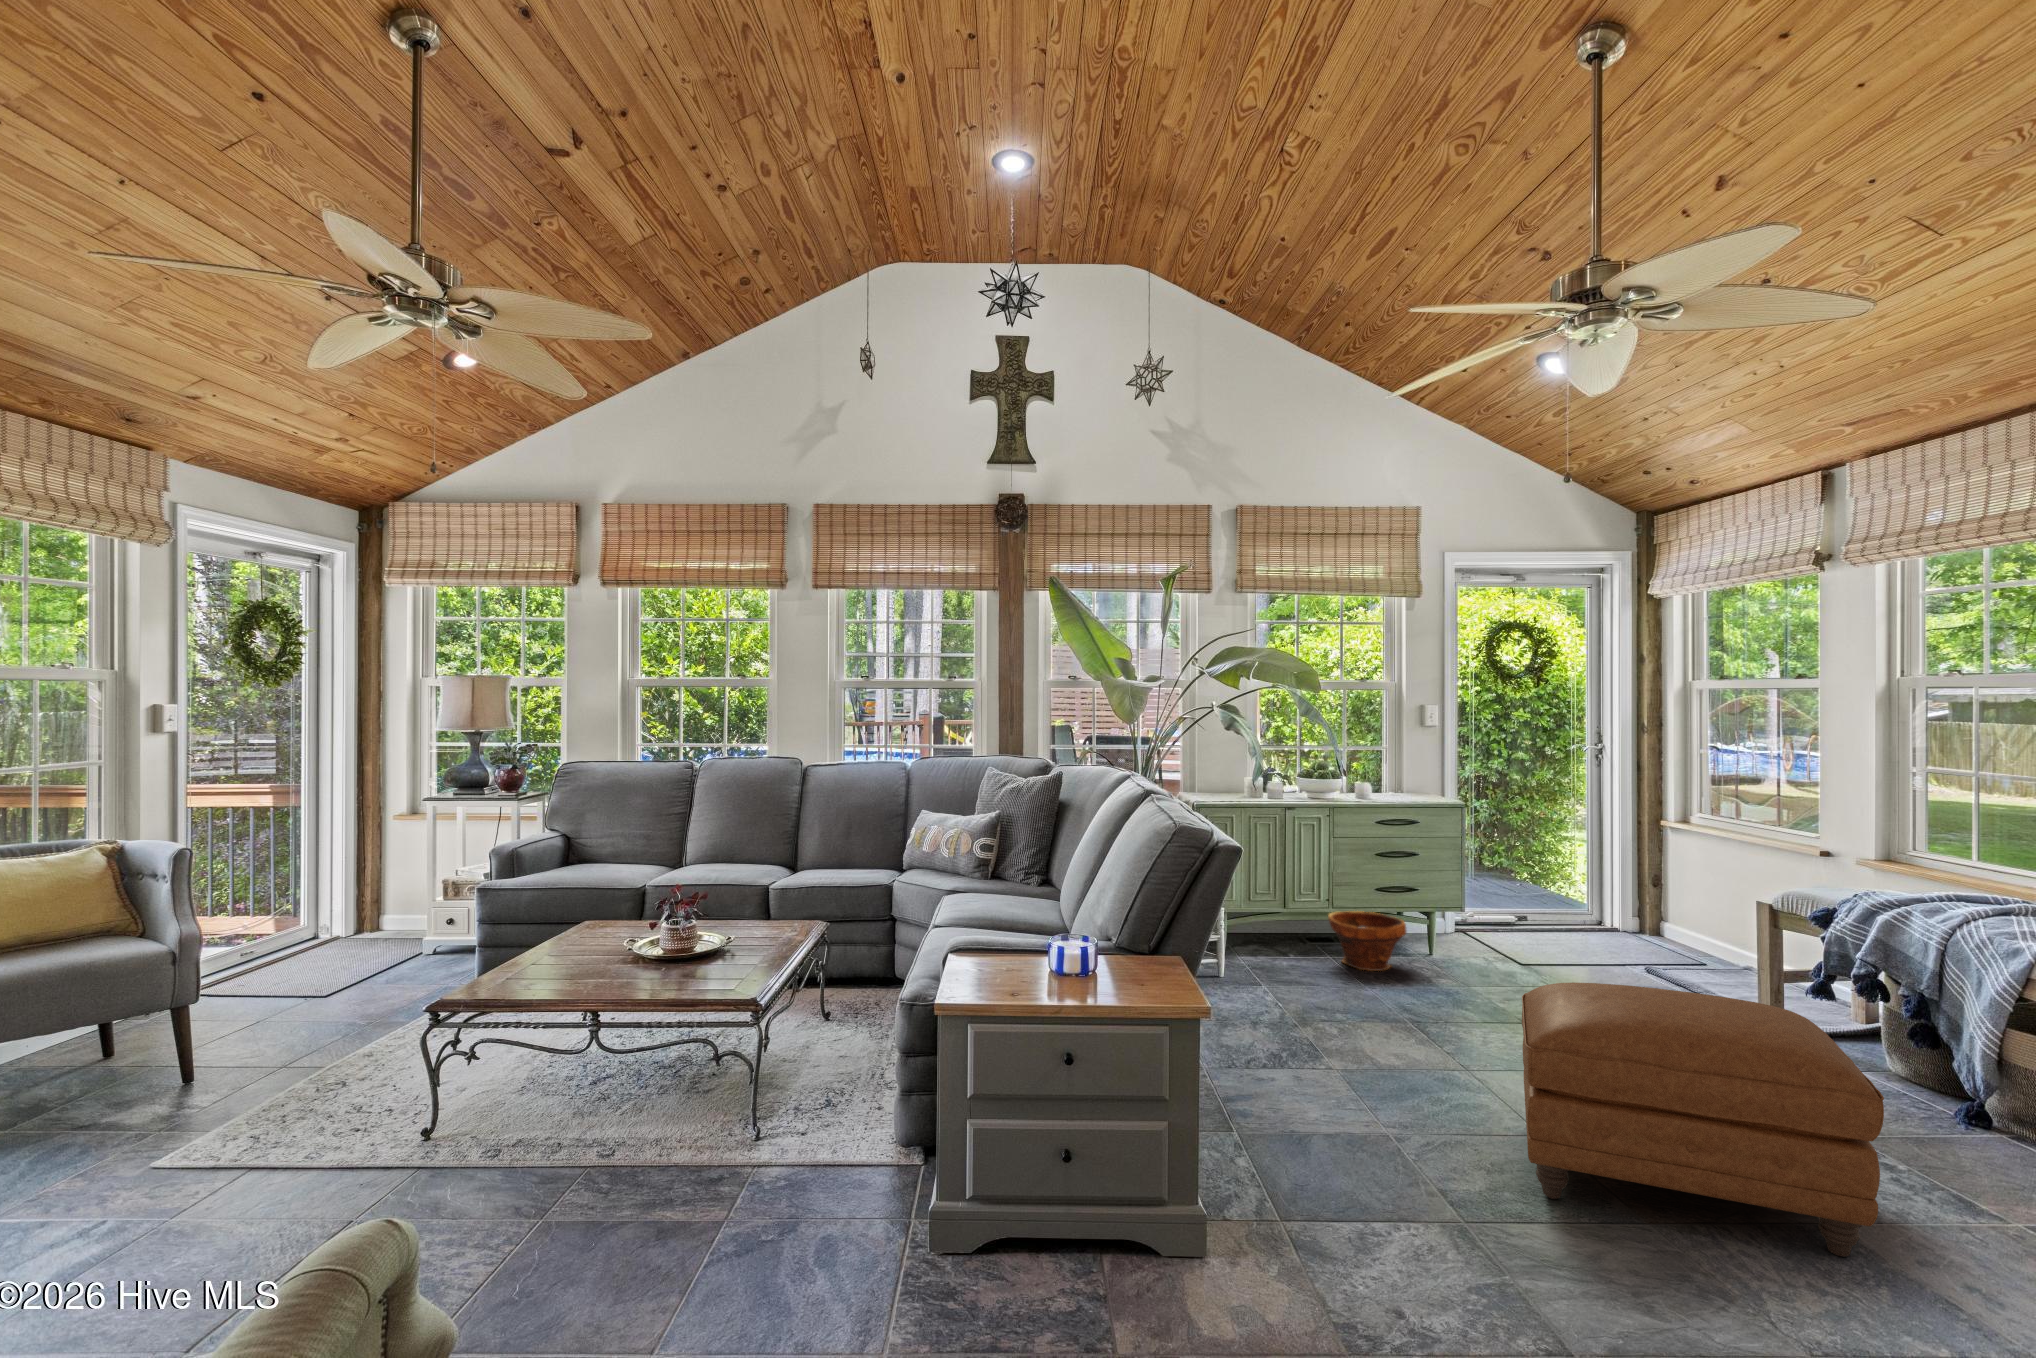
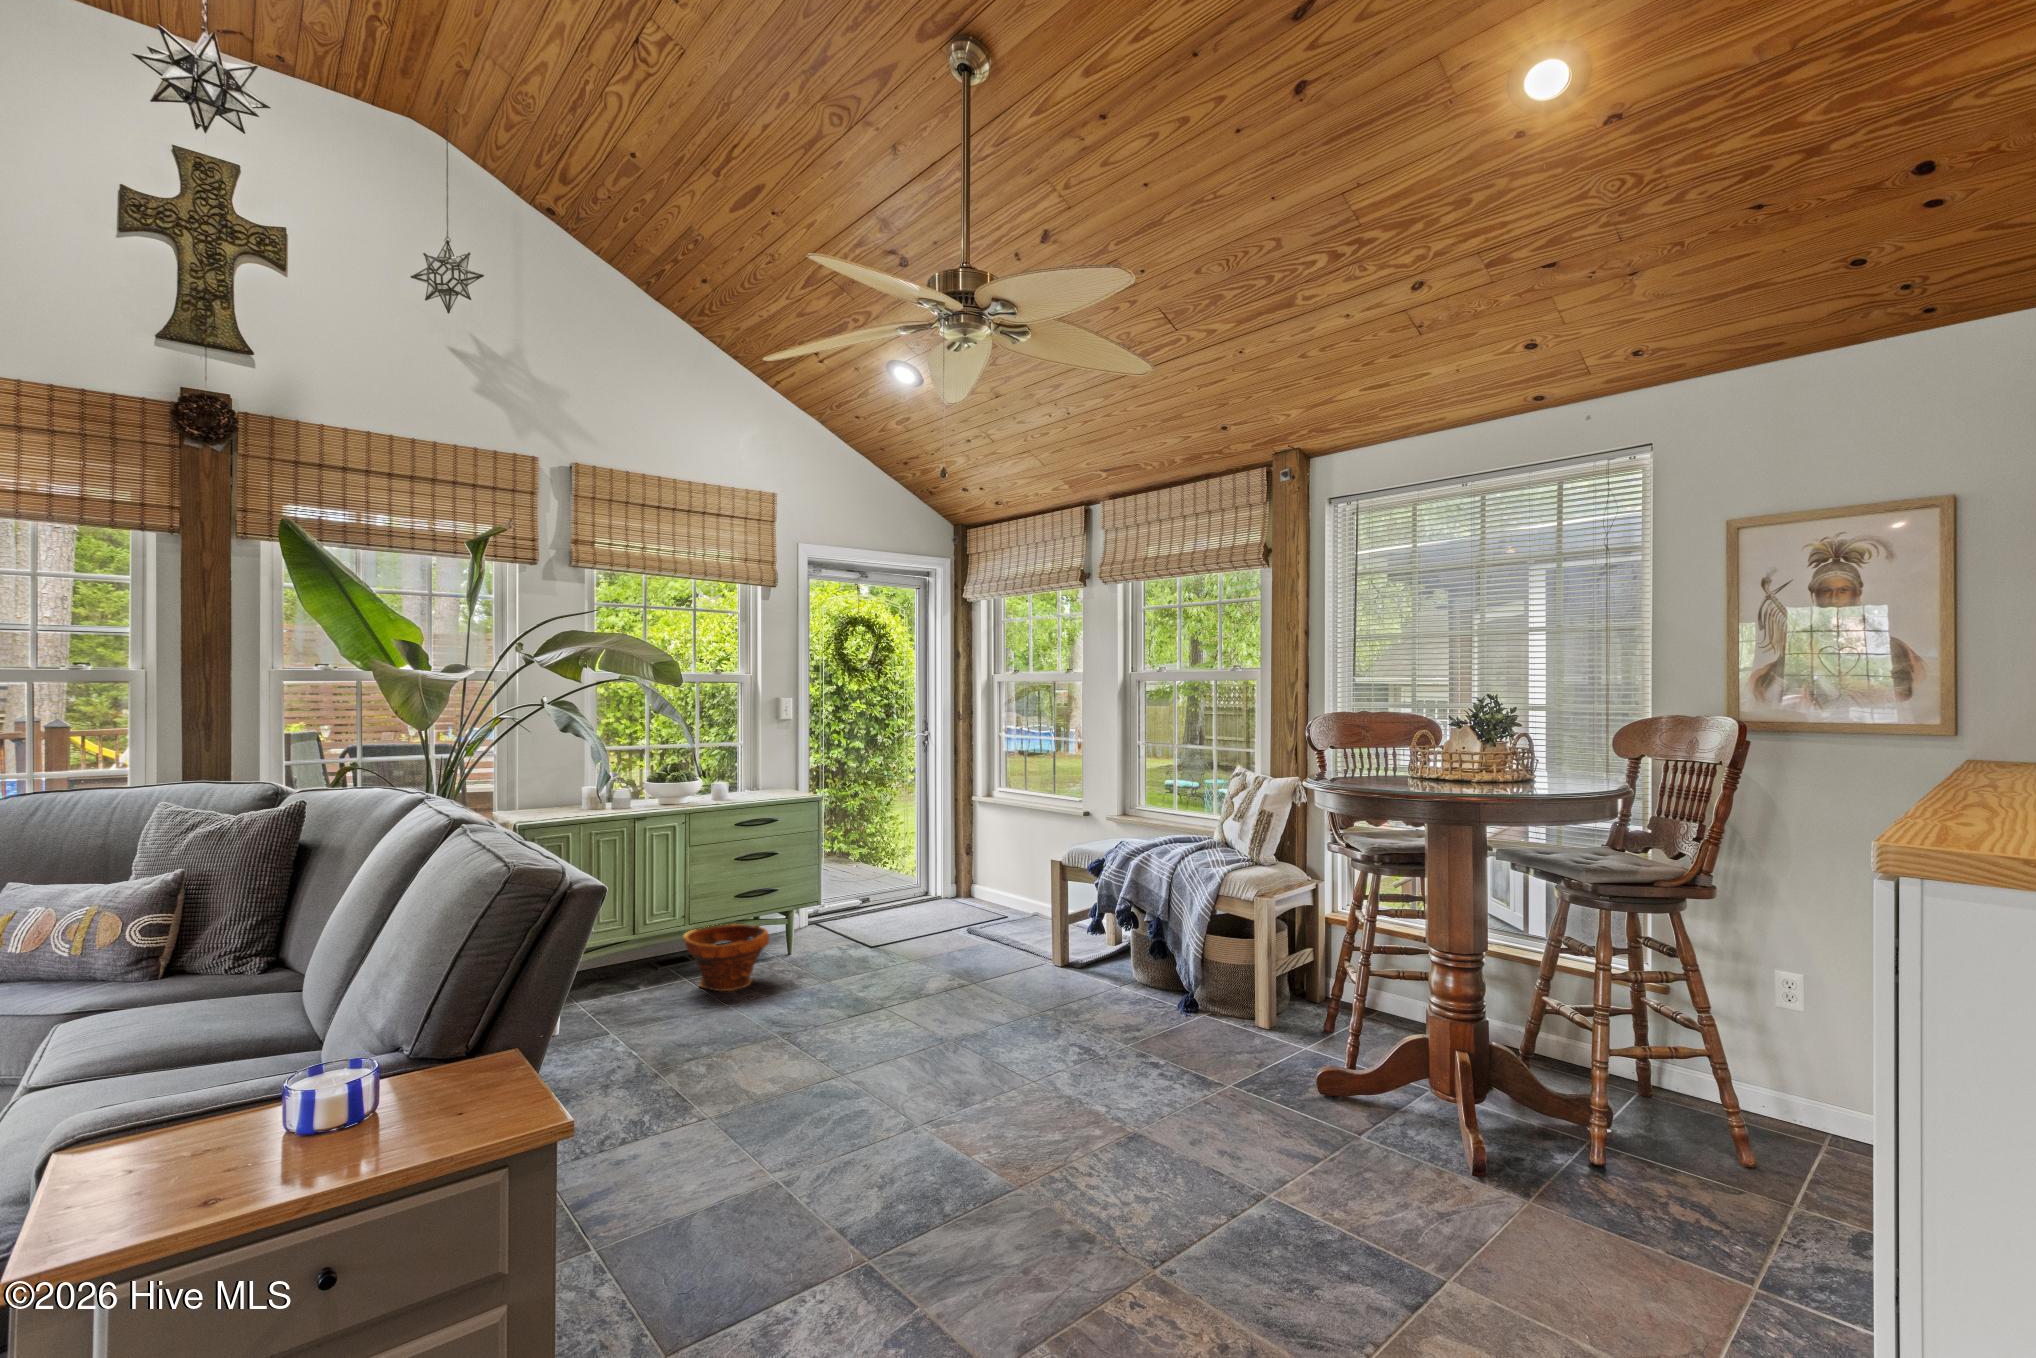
ottoman: present [1522,983,1884,1257] -> none [928,969,1253,1237]

